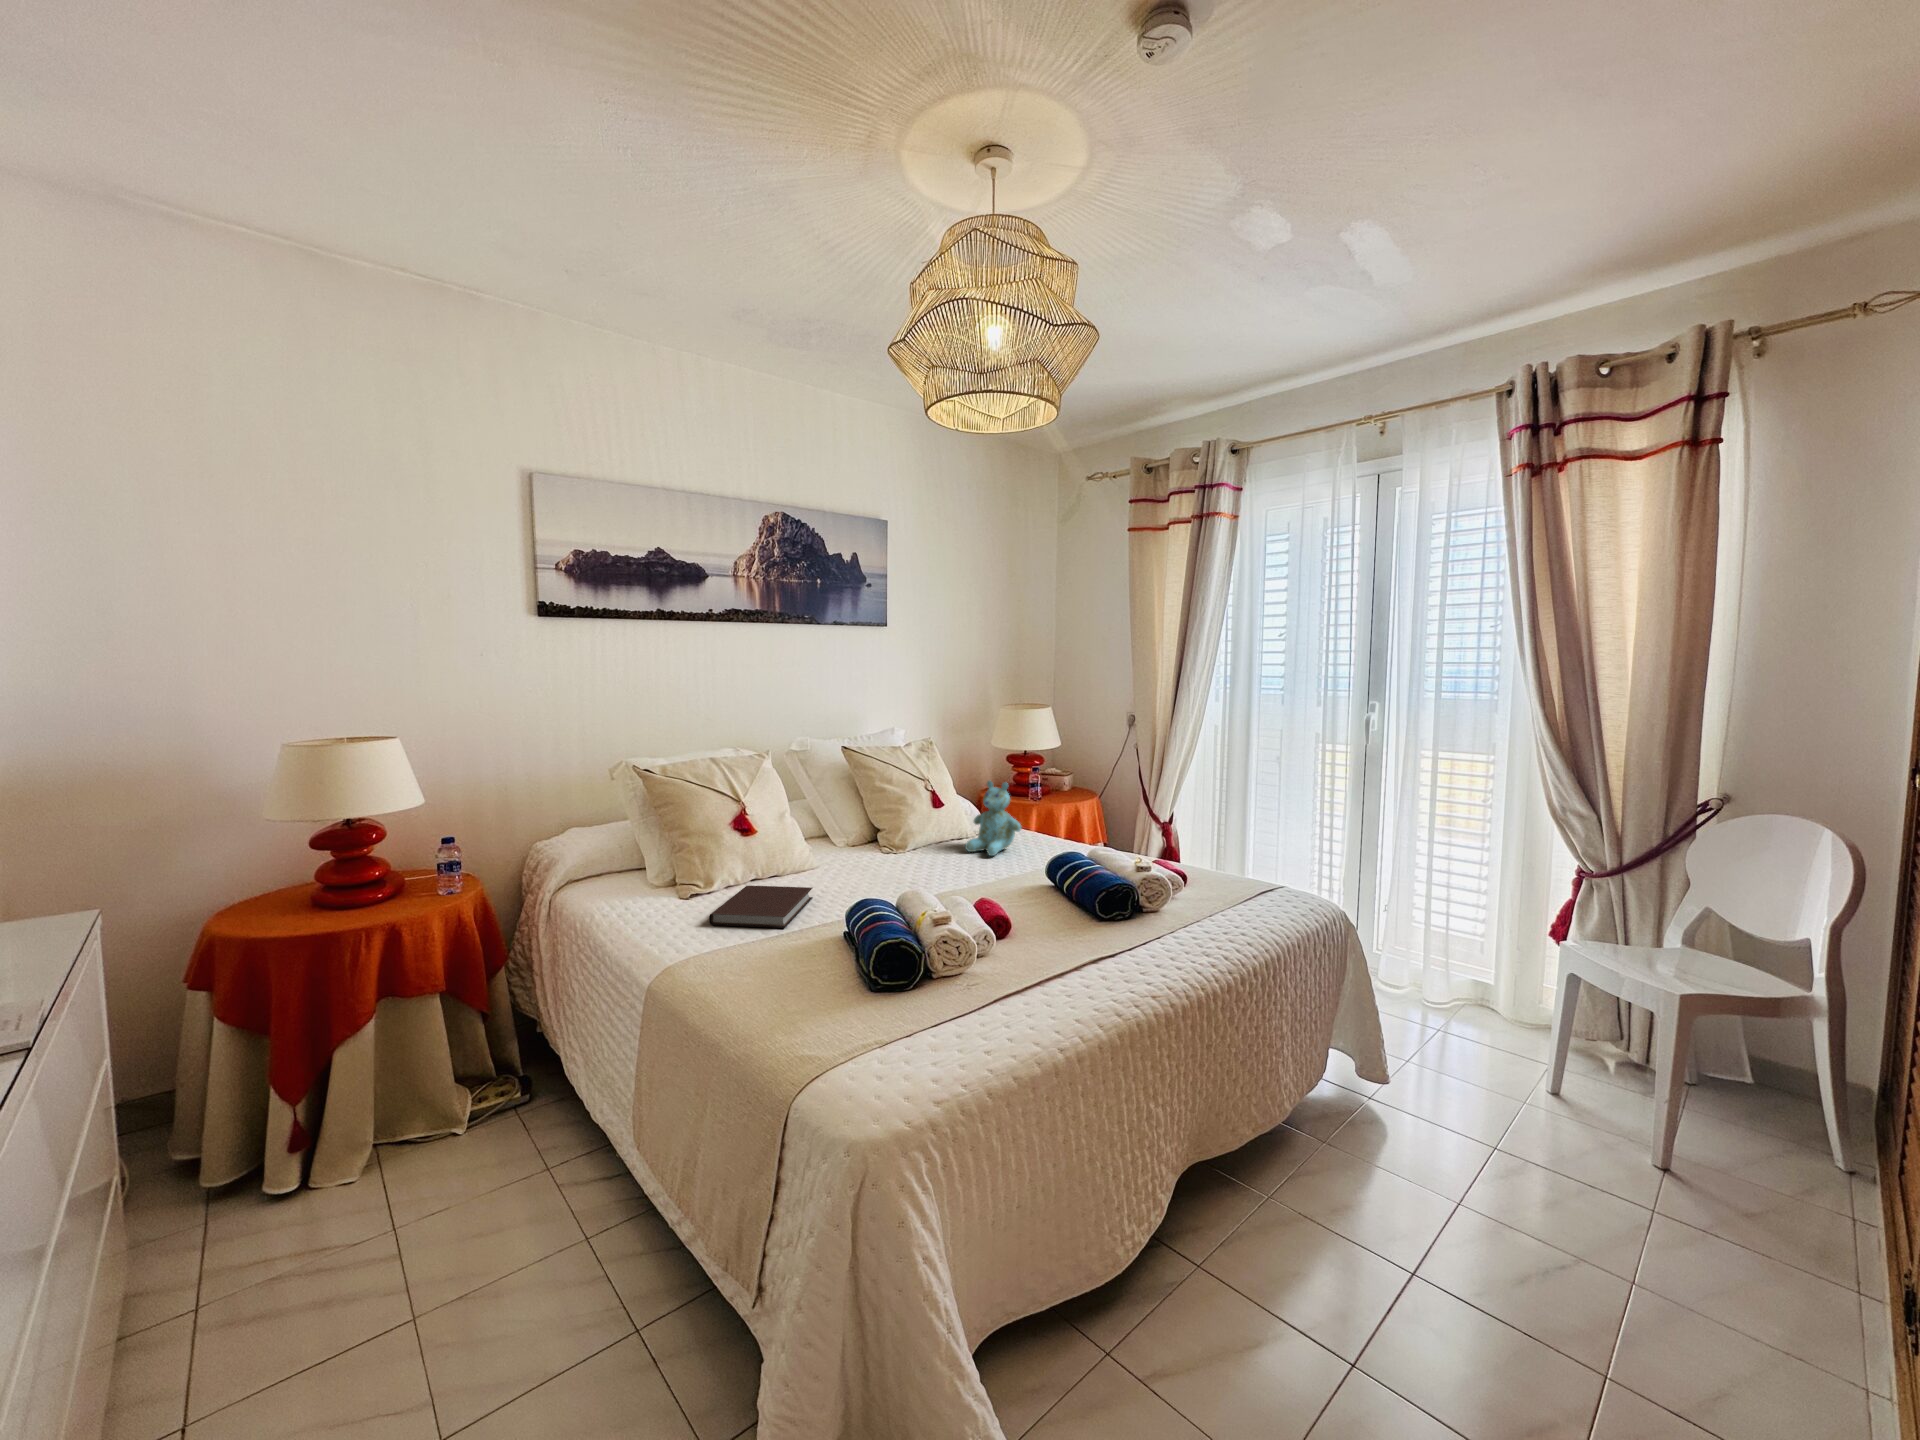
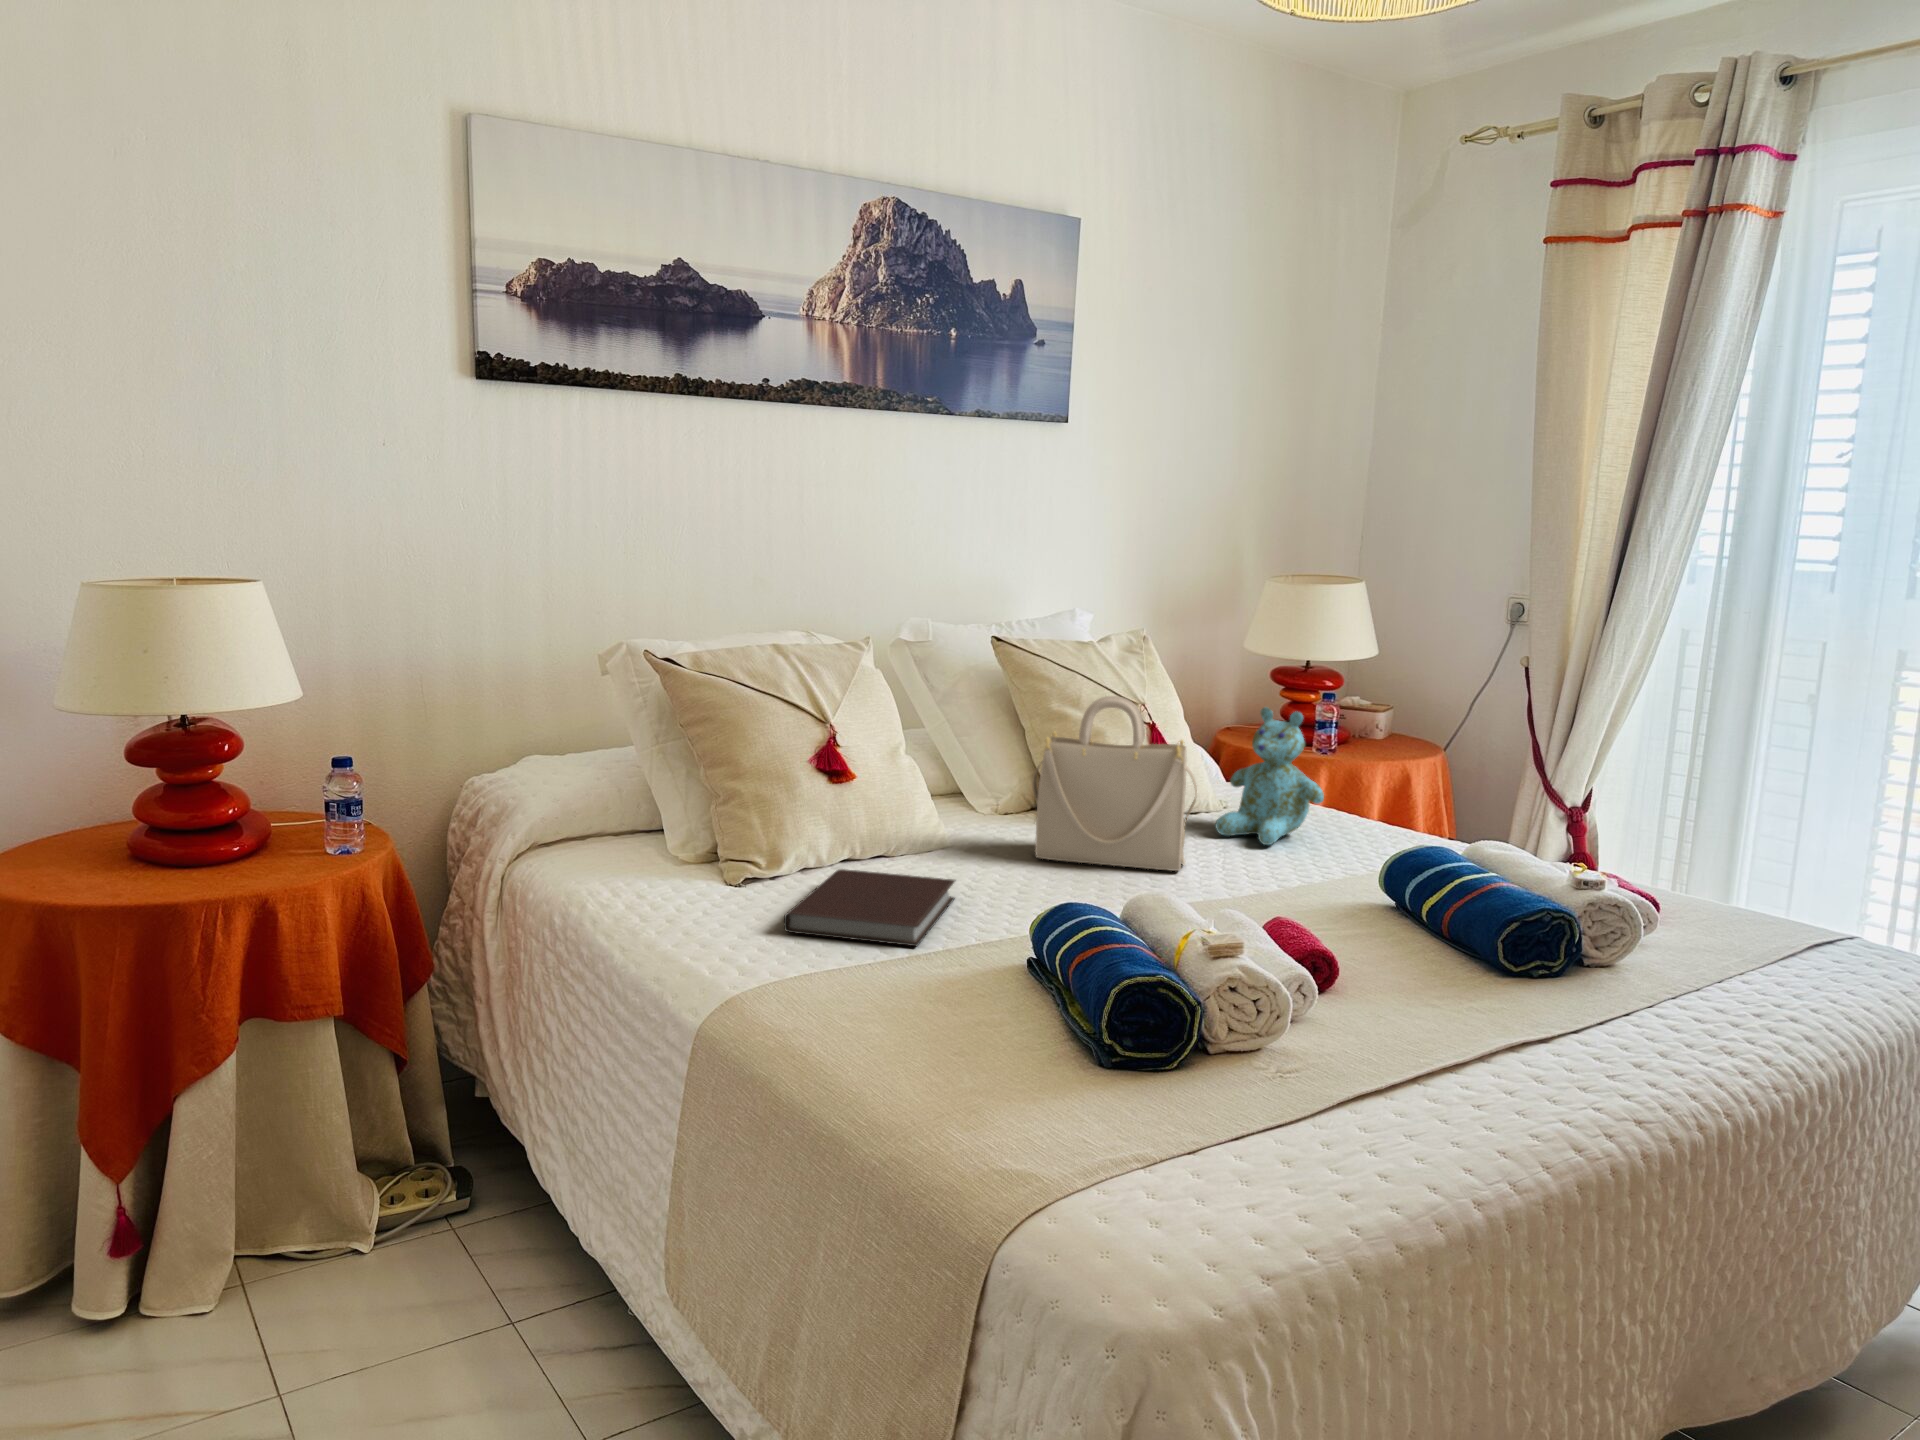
handbag: none [860,780,949,874] -> present [1032,696,1197,871]

